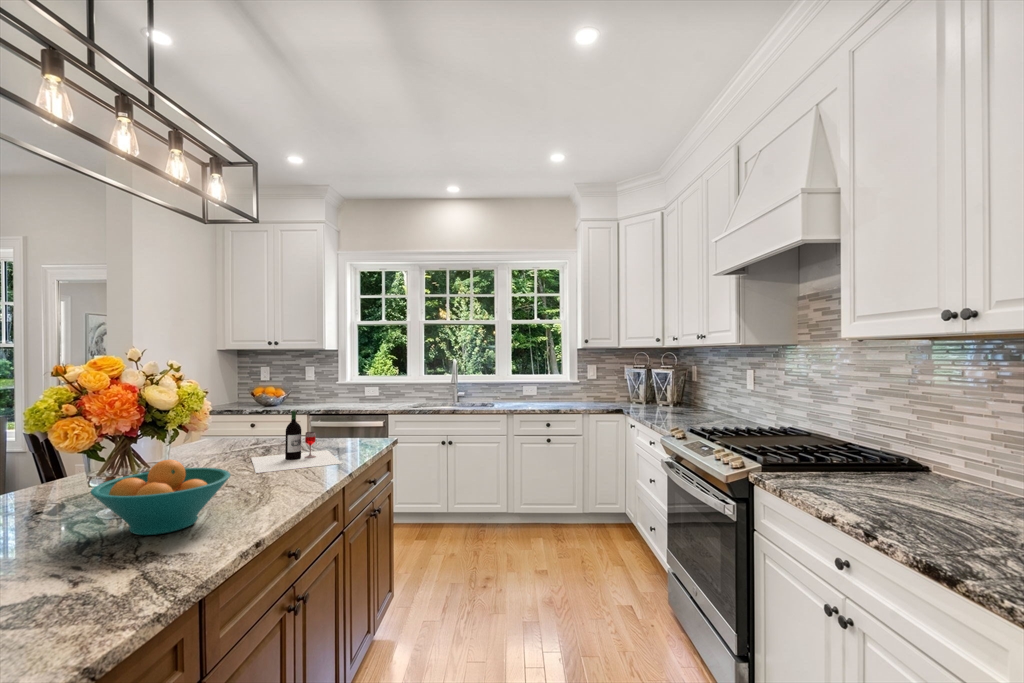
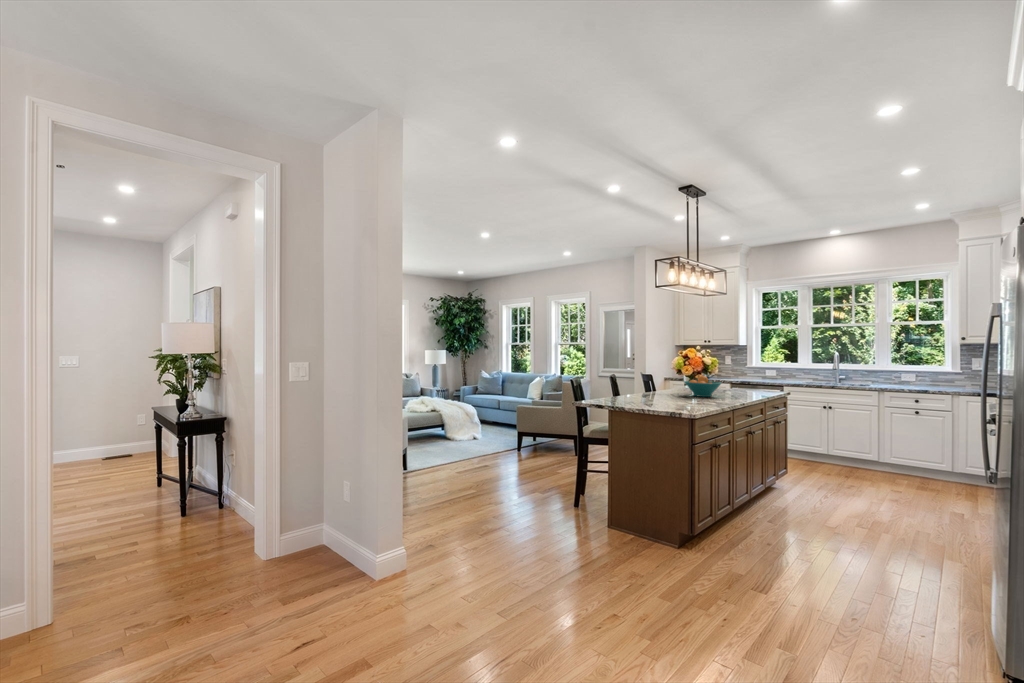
wine bottle: present [251,411,342,473] -> none [715,370,758,393]

